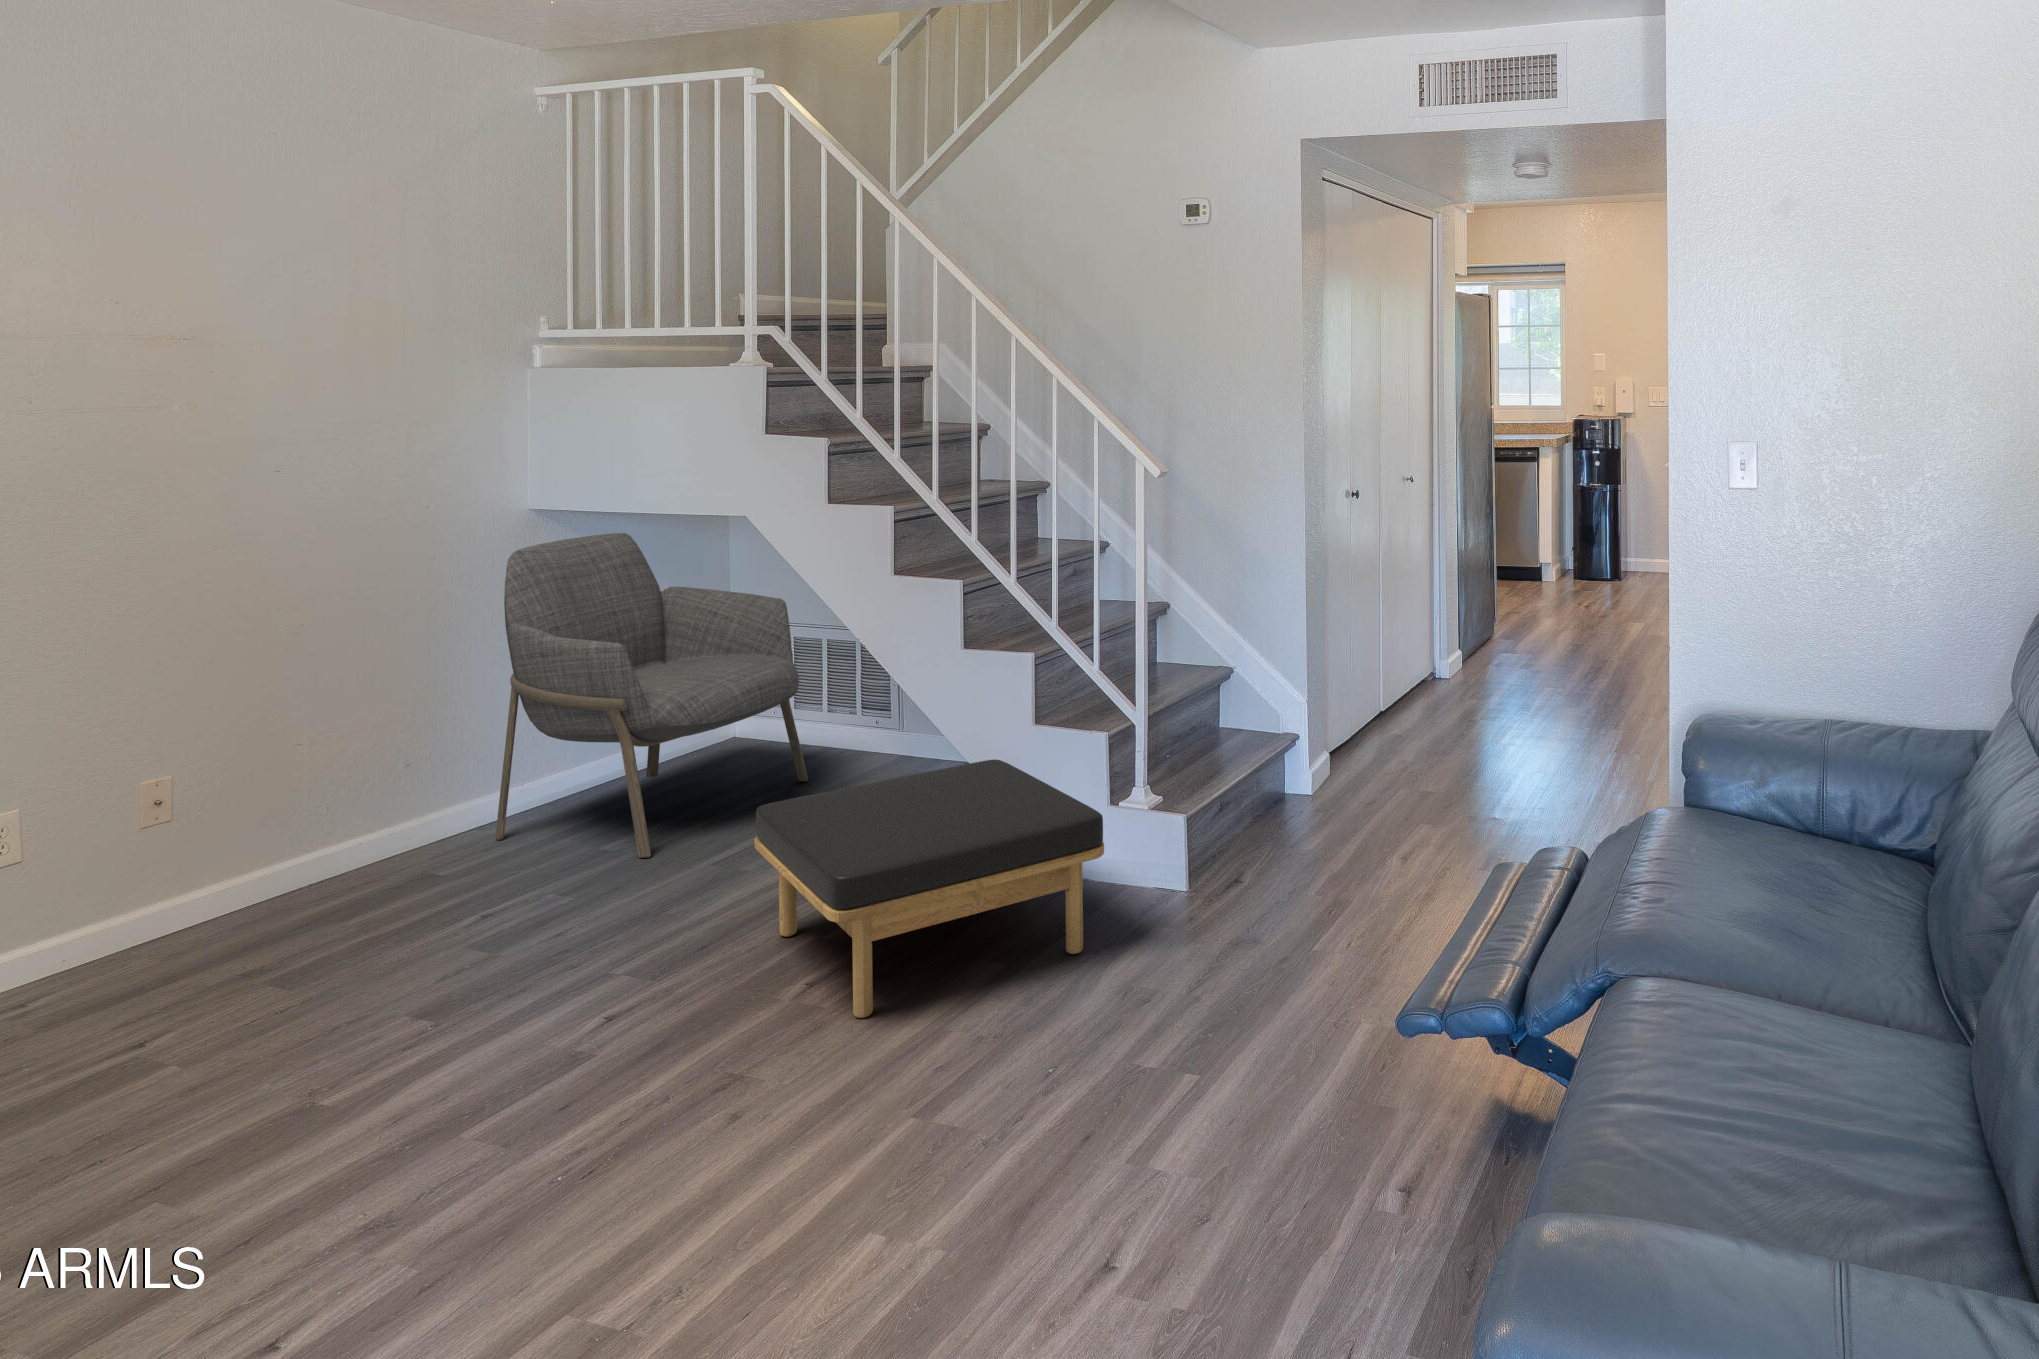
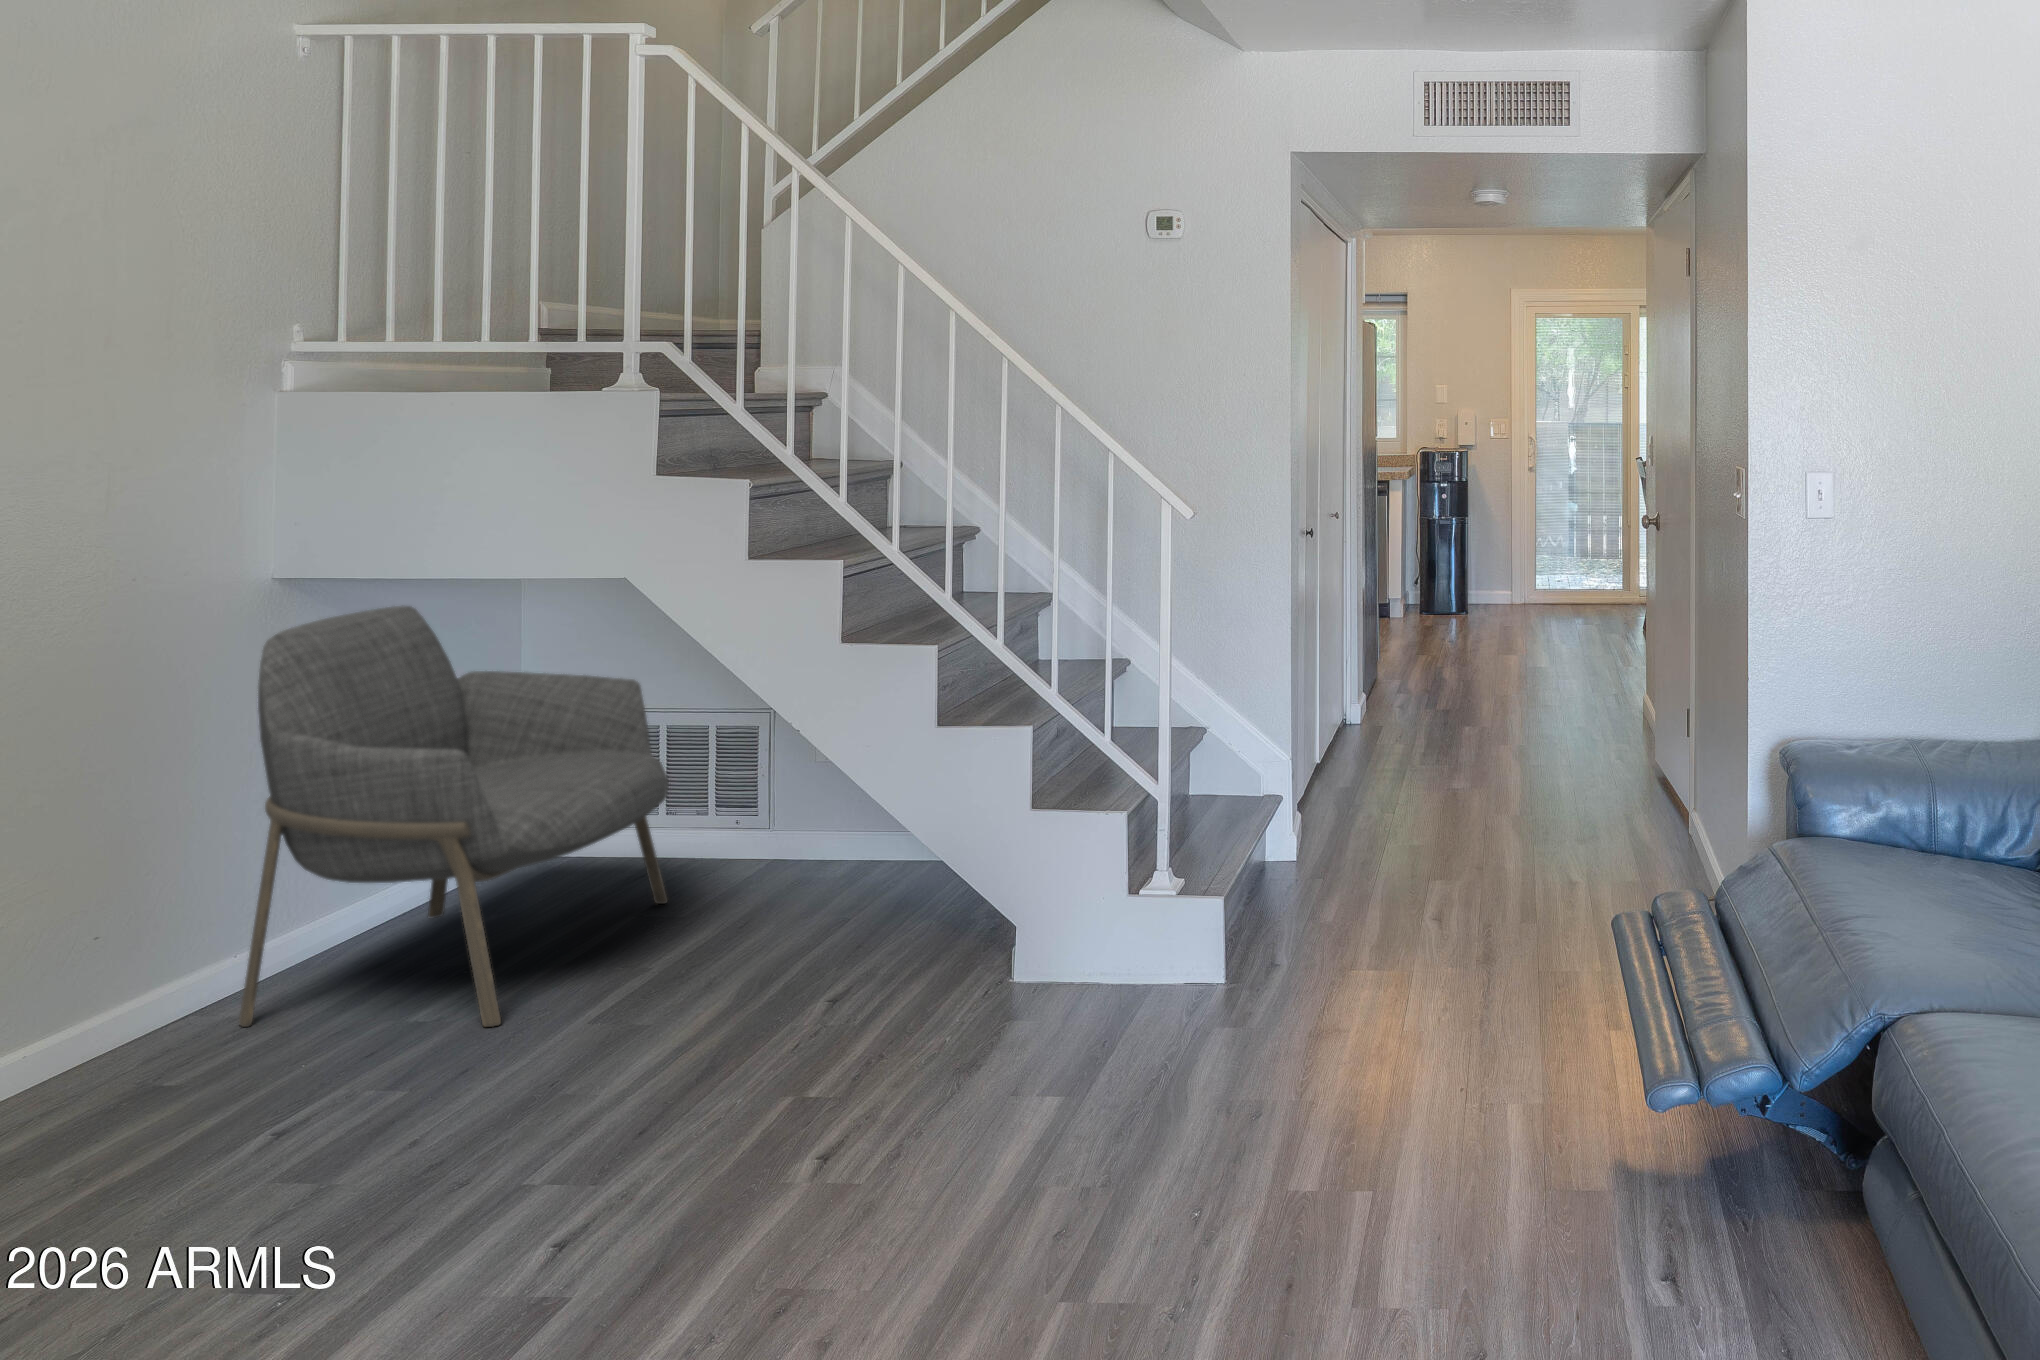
ottoman: present [754,760,1104,1018] -> none [725,857,1184,1195]

